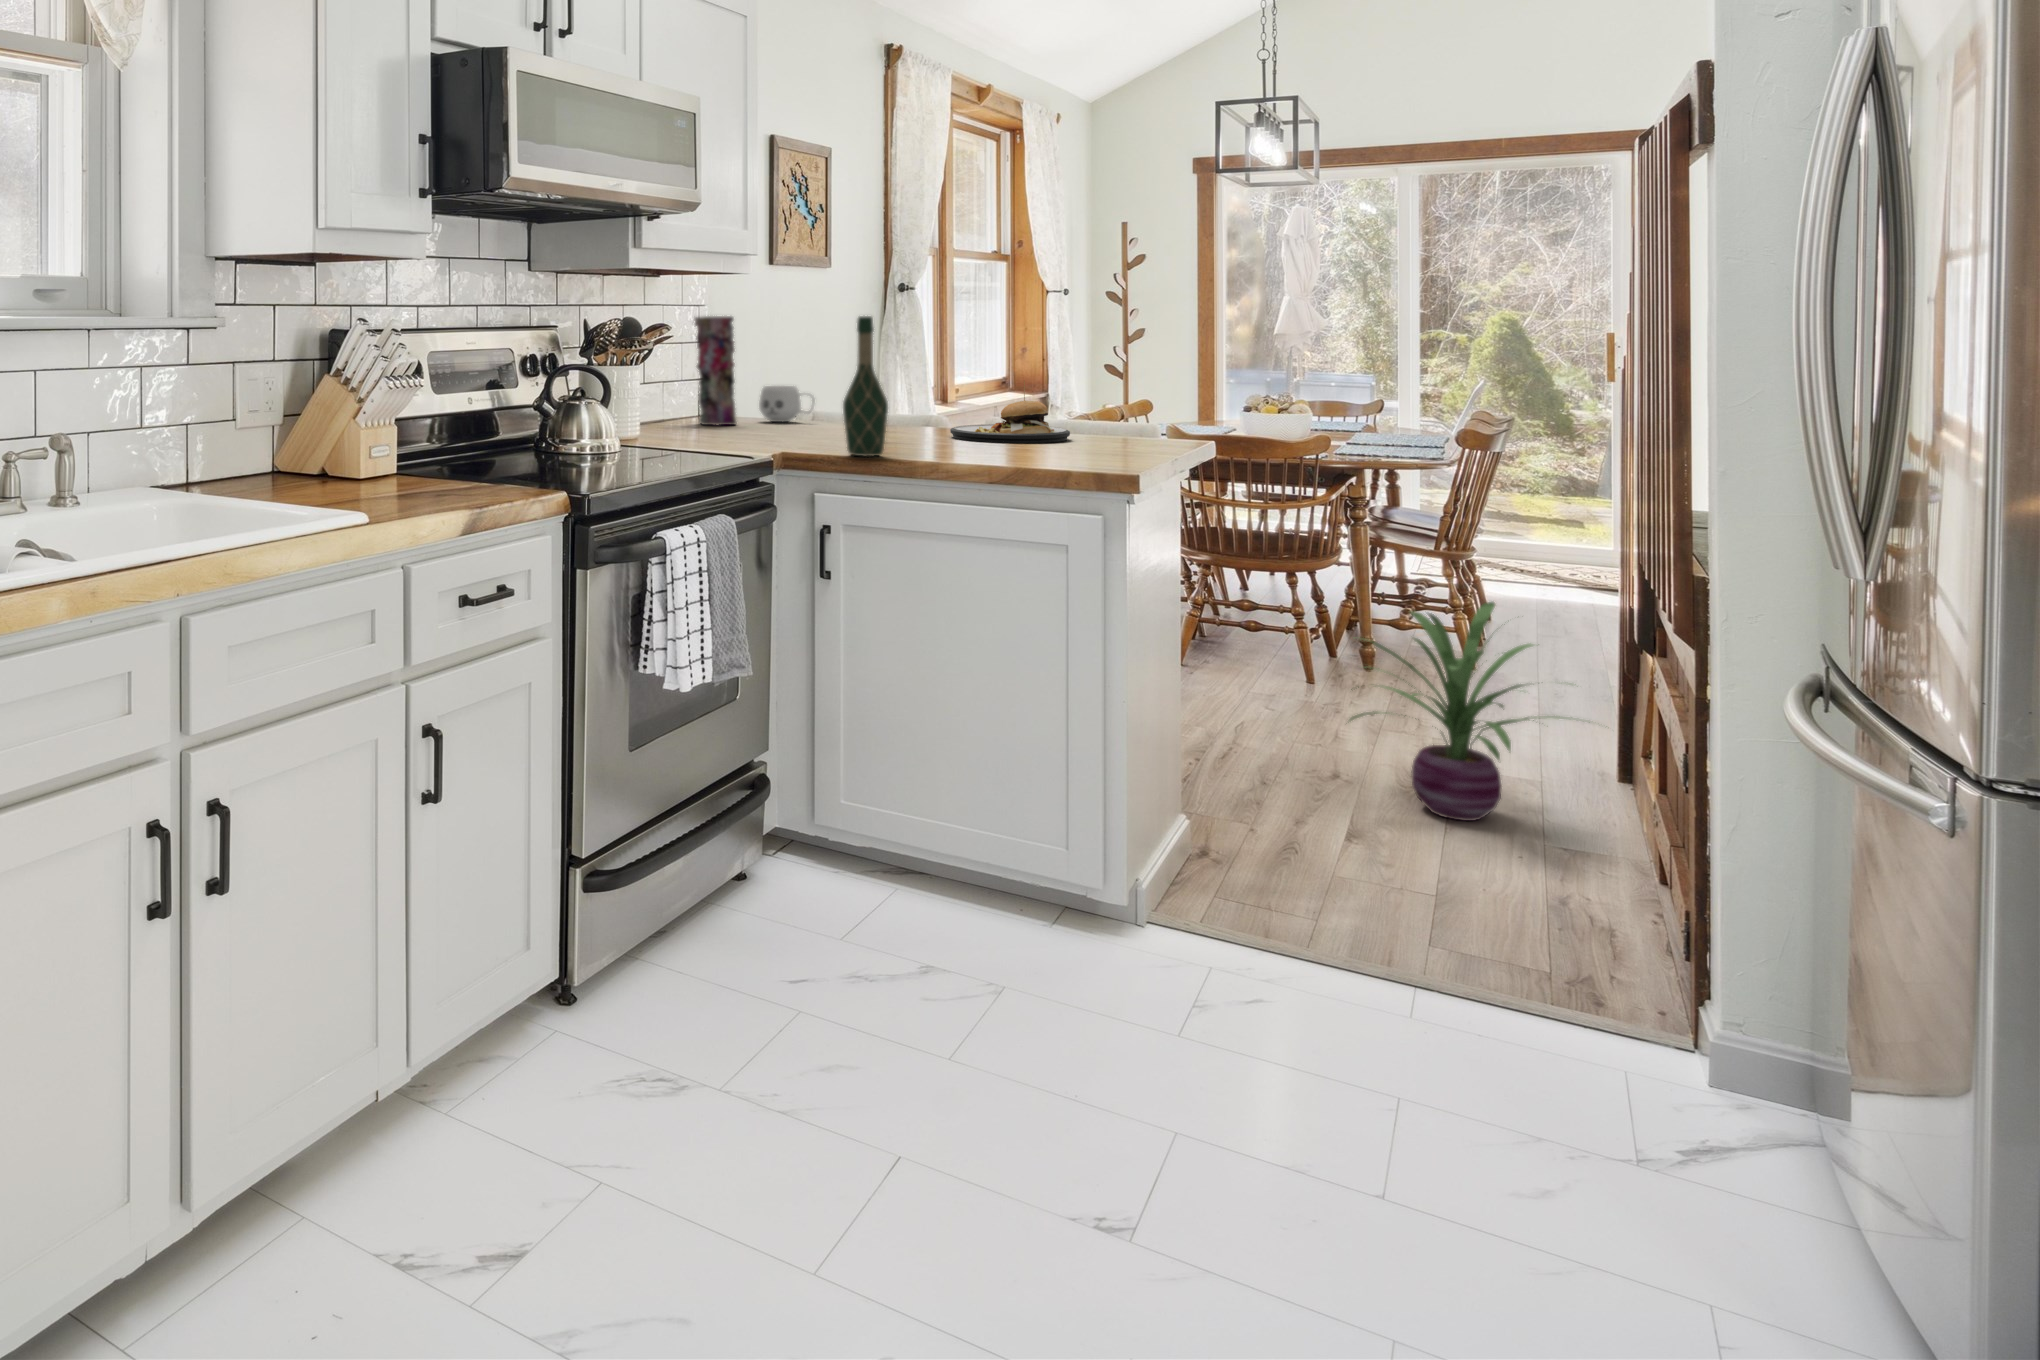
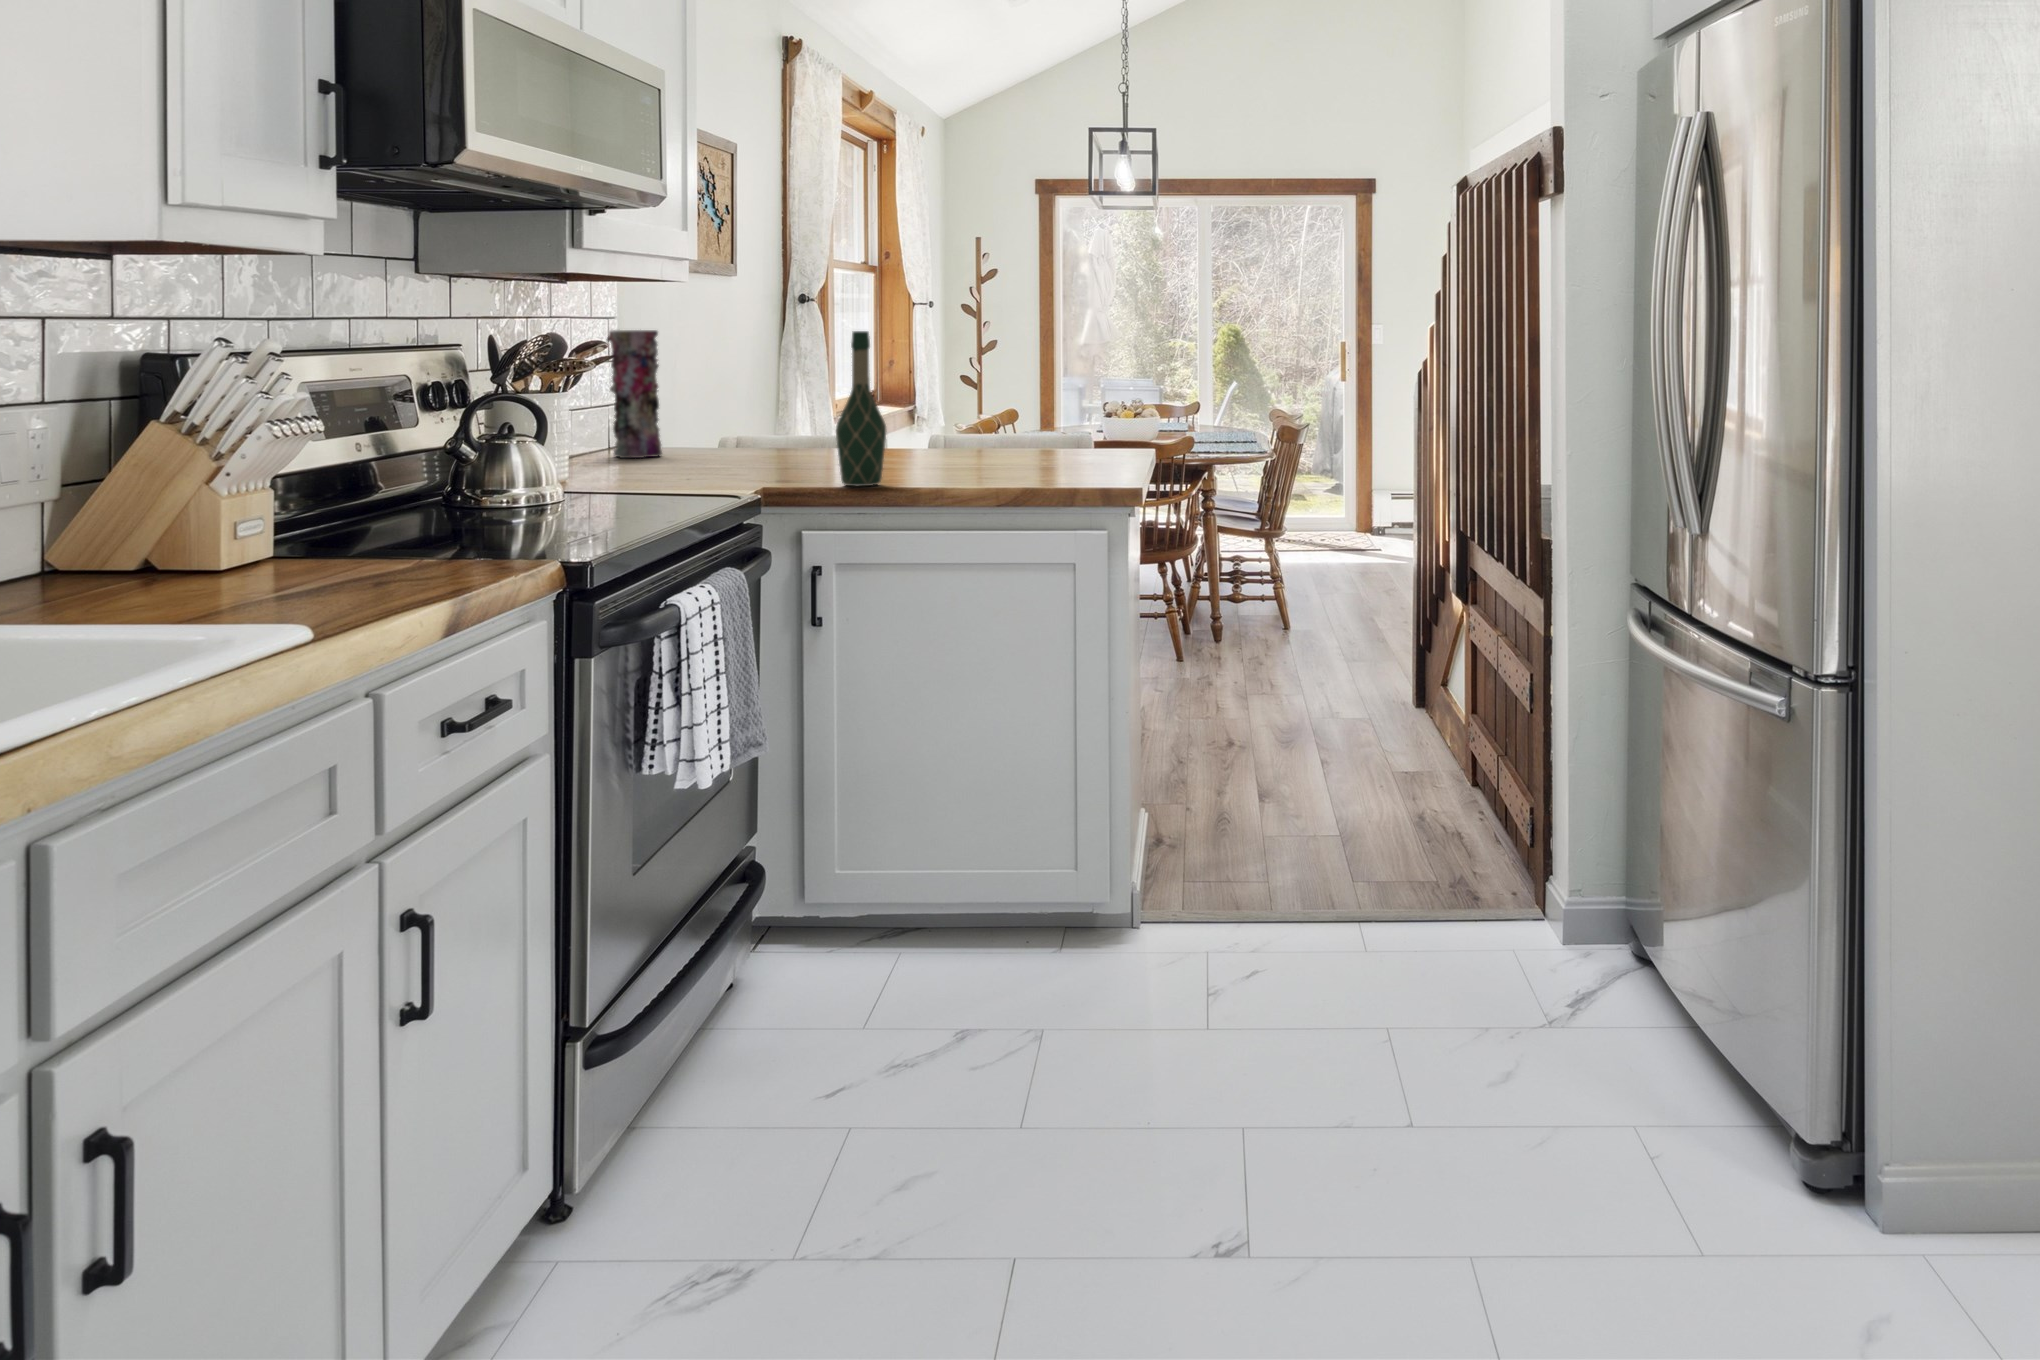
plate: present [950,381,1070,443] -> none [914,396,1033,462]
mug: present [759,386,815,422] -> none [682,408,749,450]
decorative plant: present [1350,602,1590,821] -> none [1246,575,1447,770]

